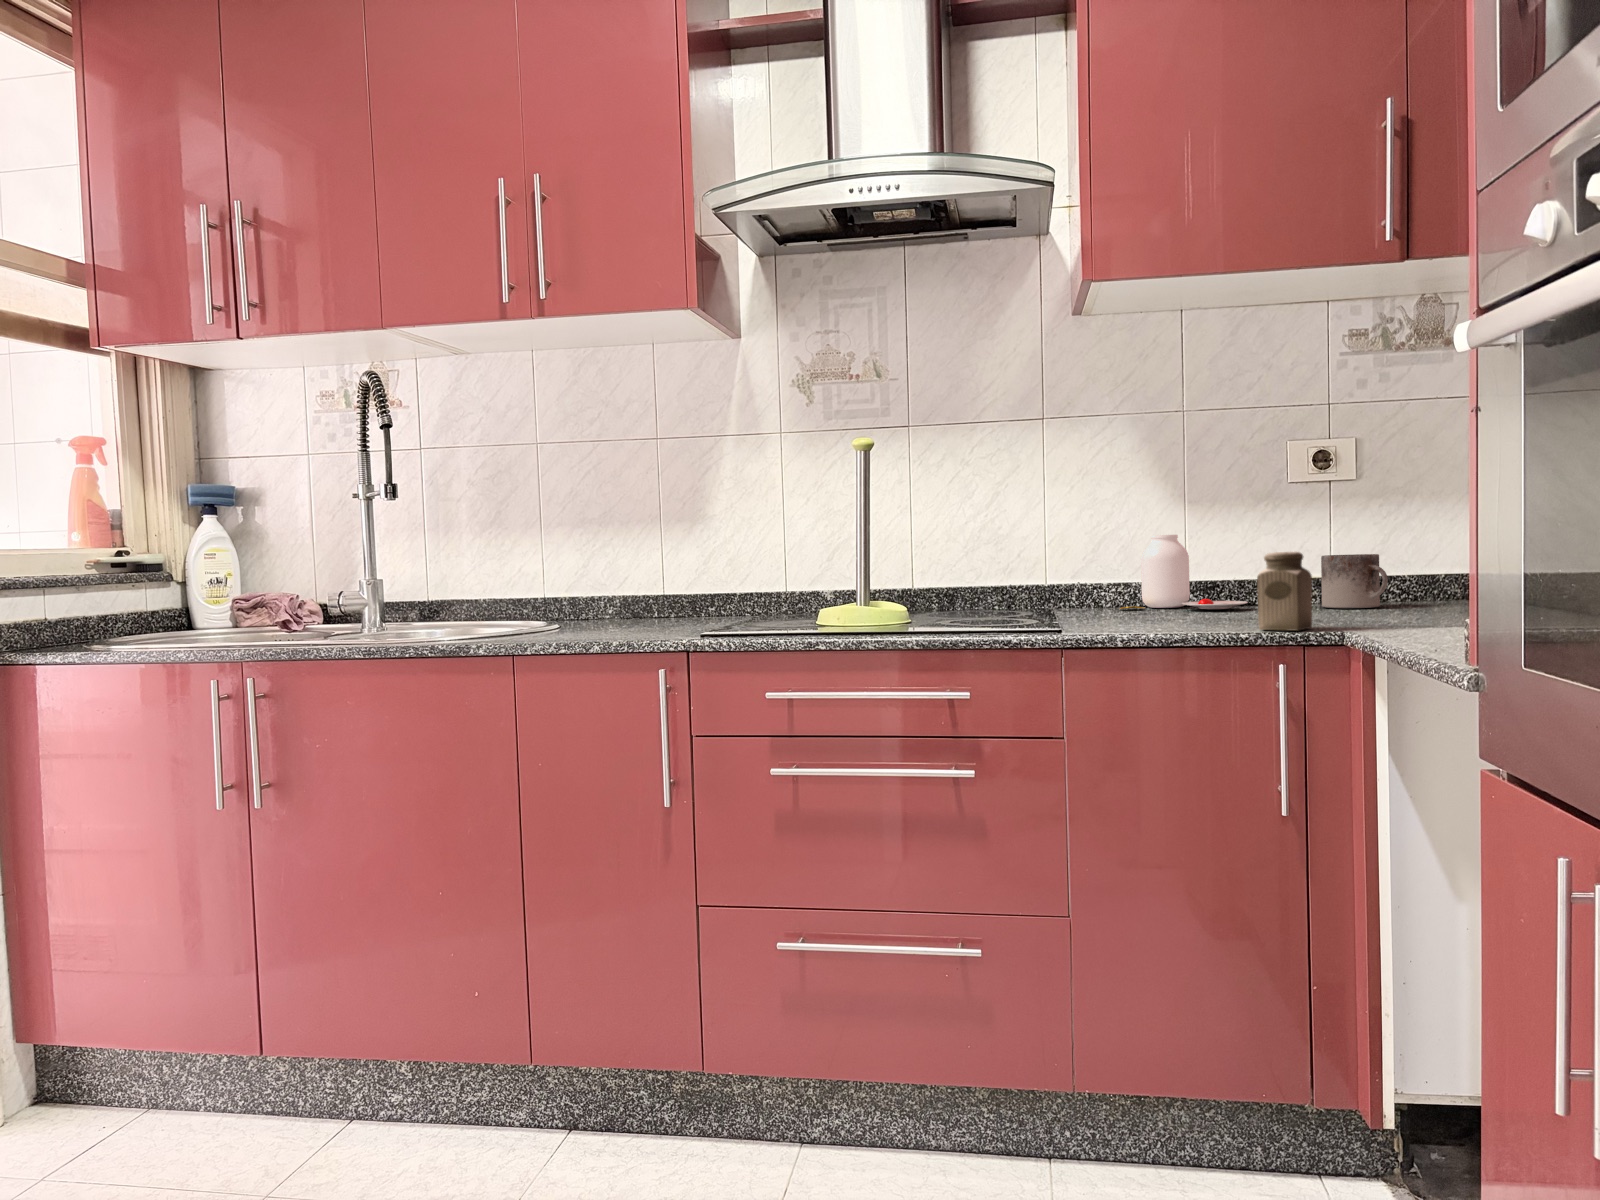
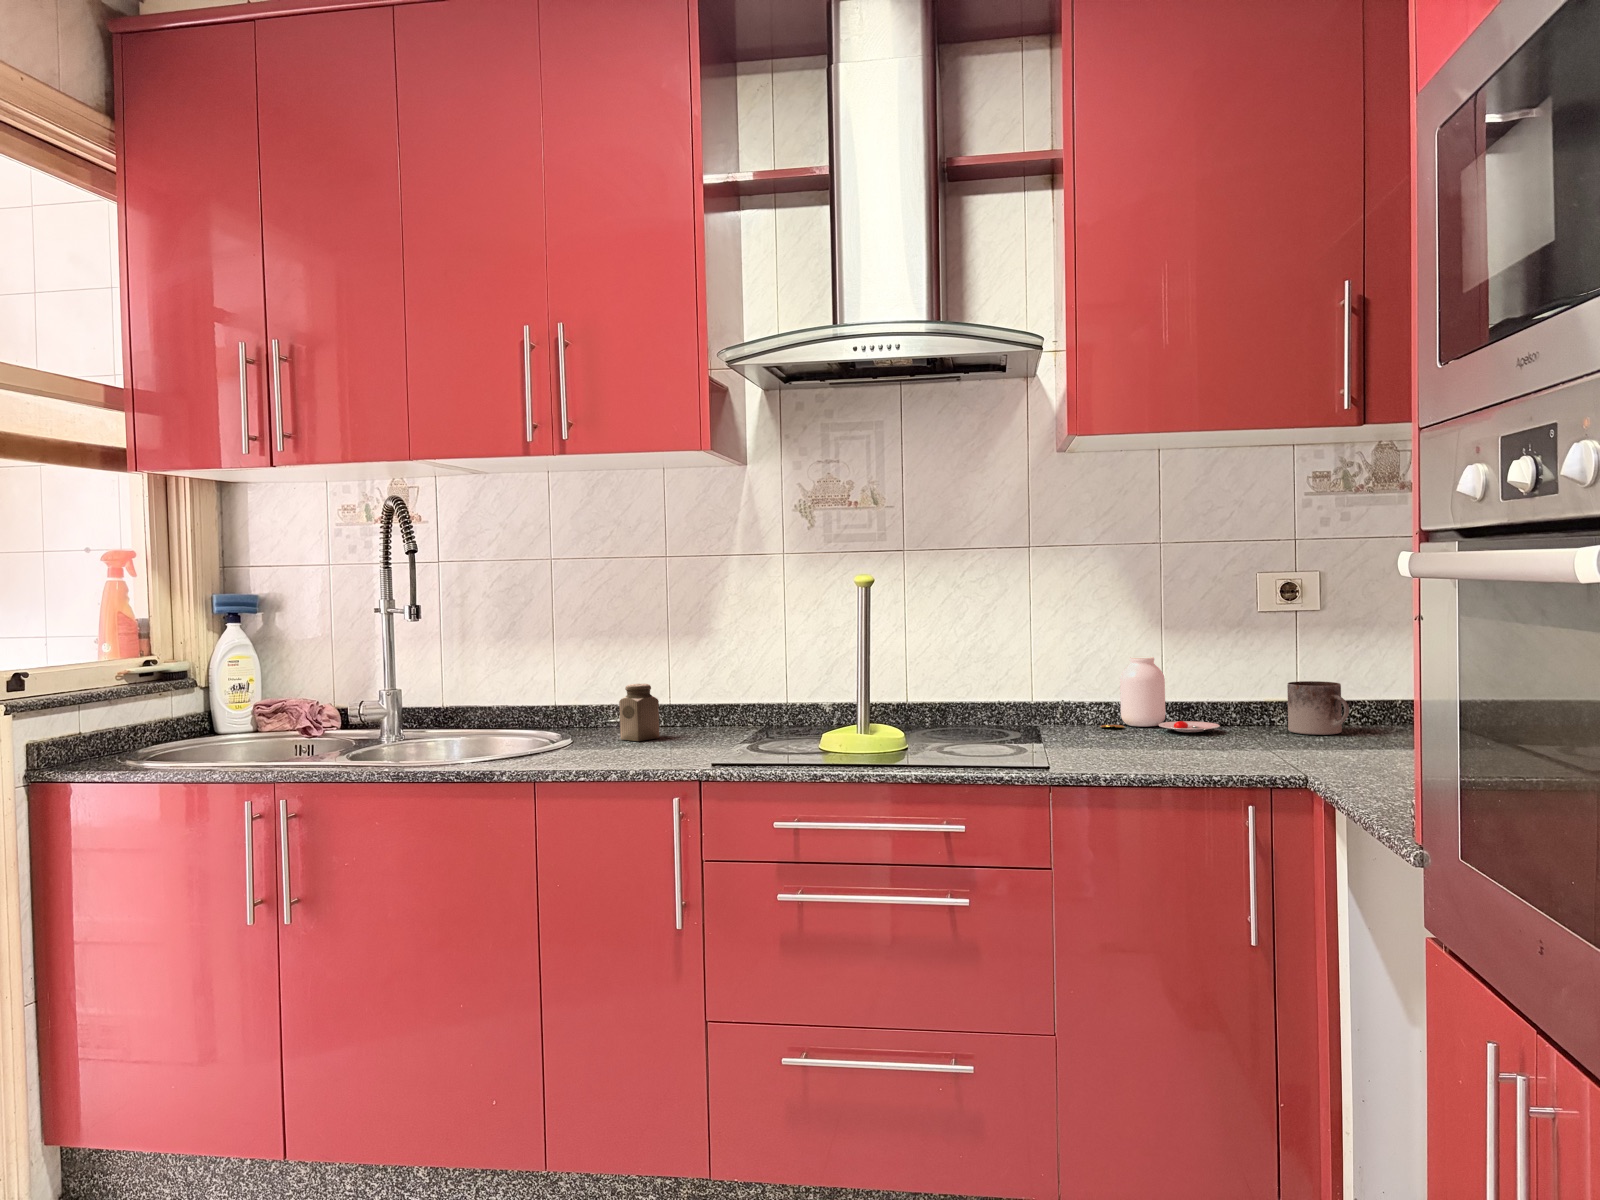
salt shaker: present [1257,552,1312,631] -> present [619,684,659,741]

